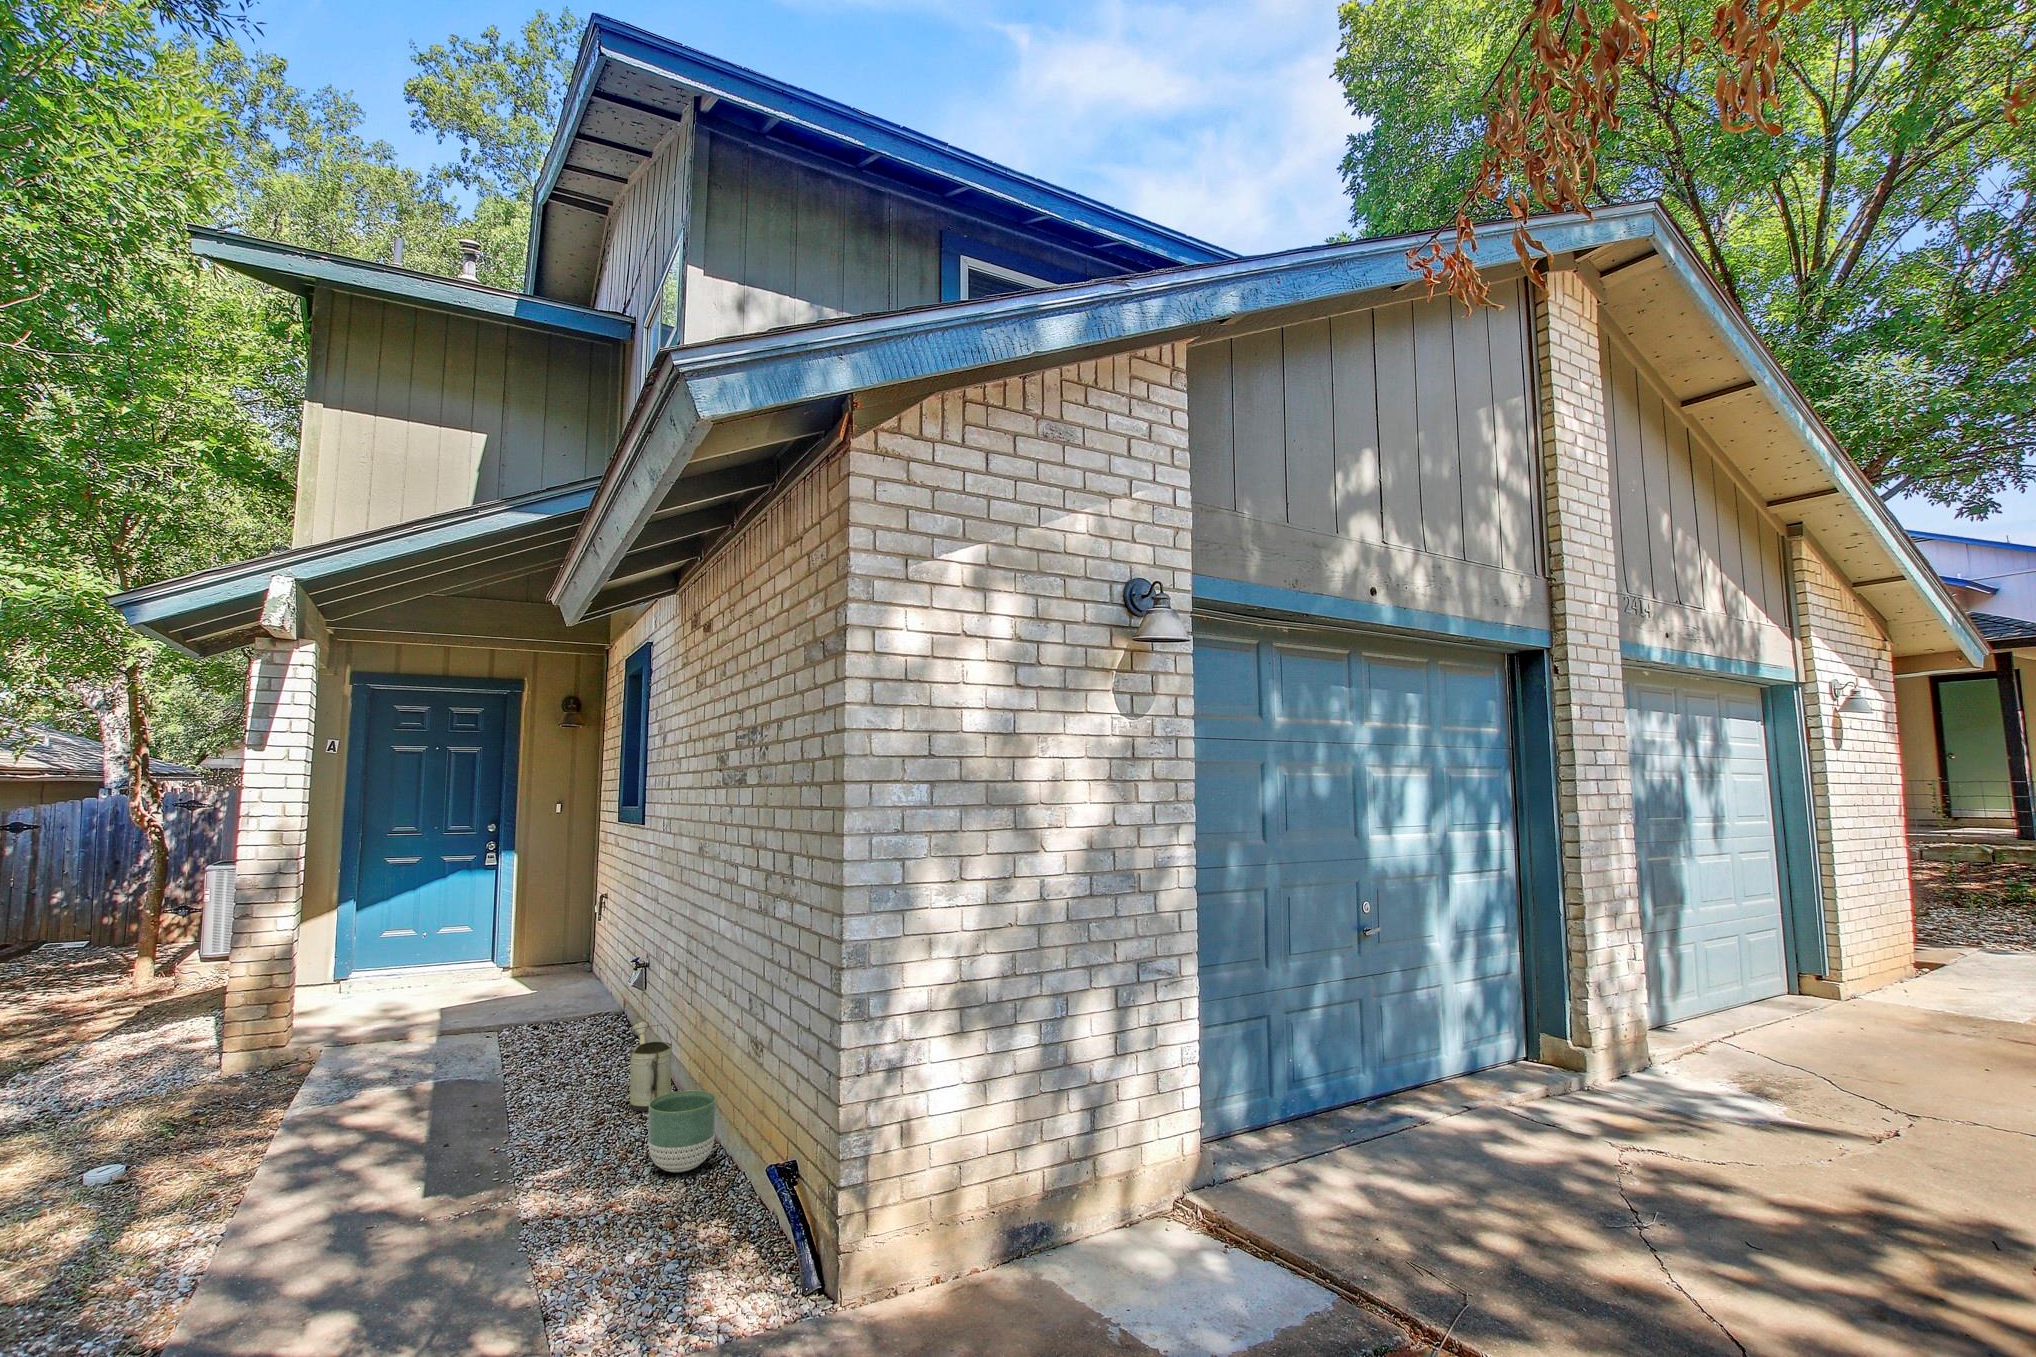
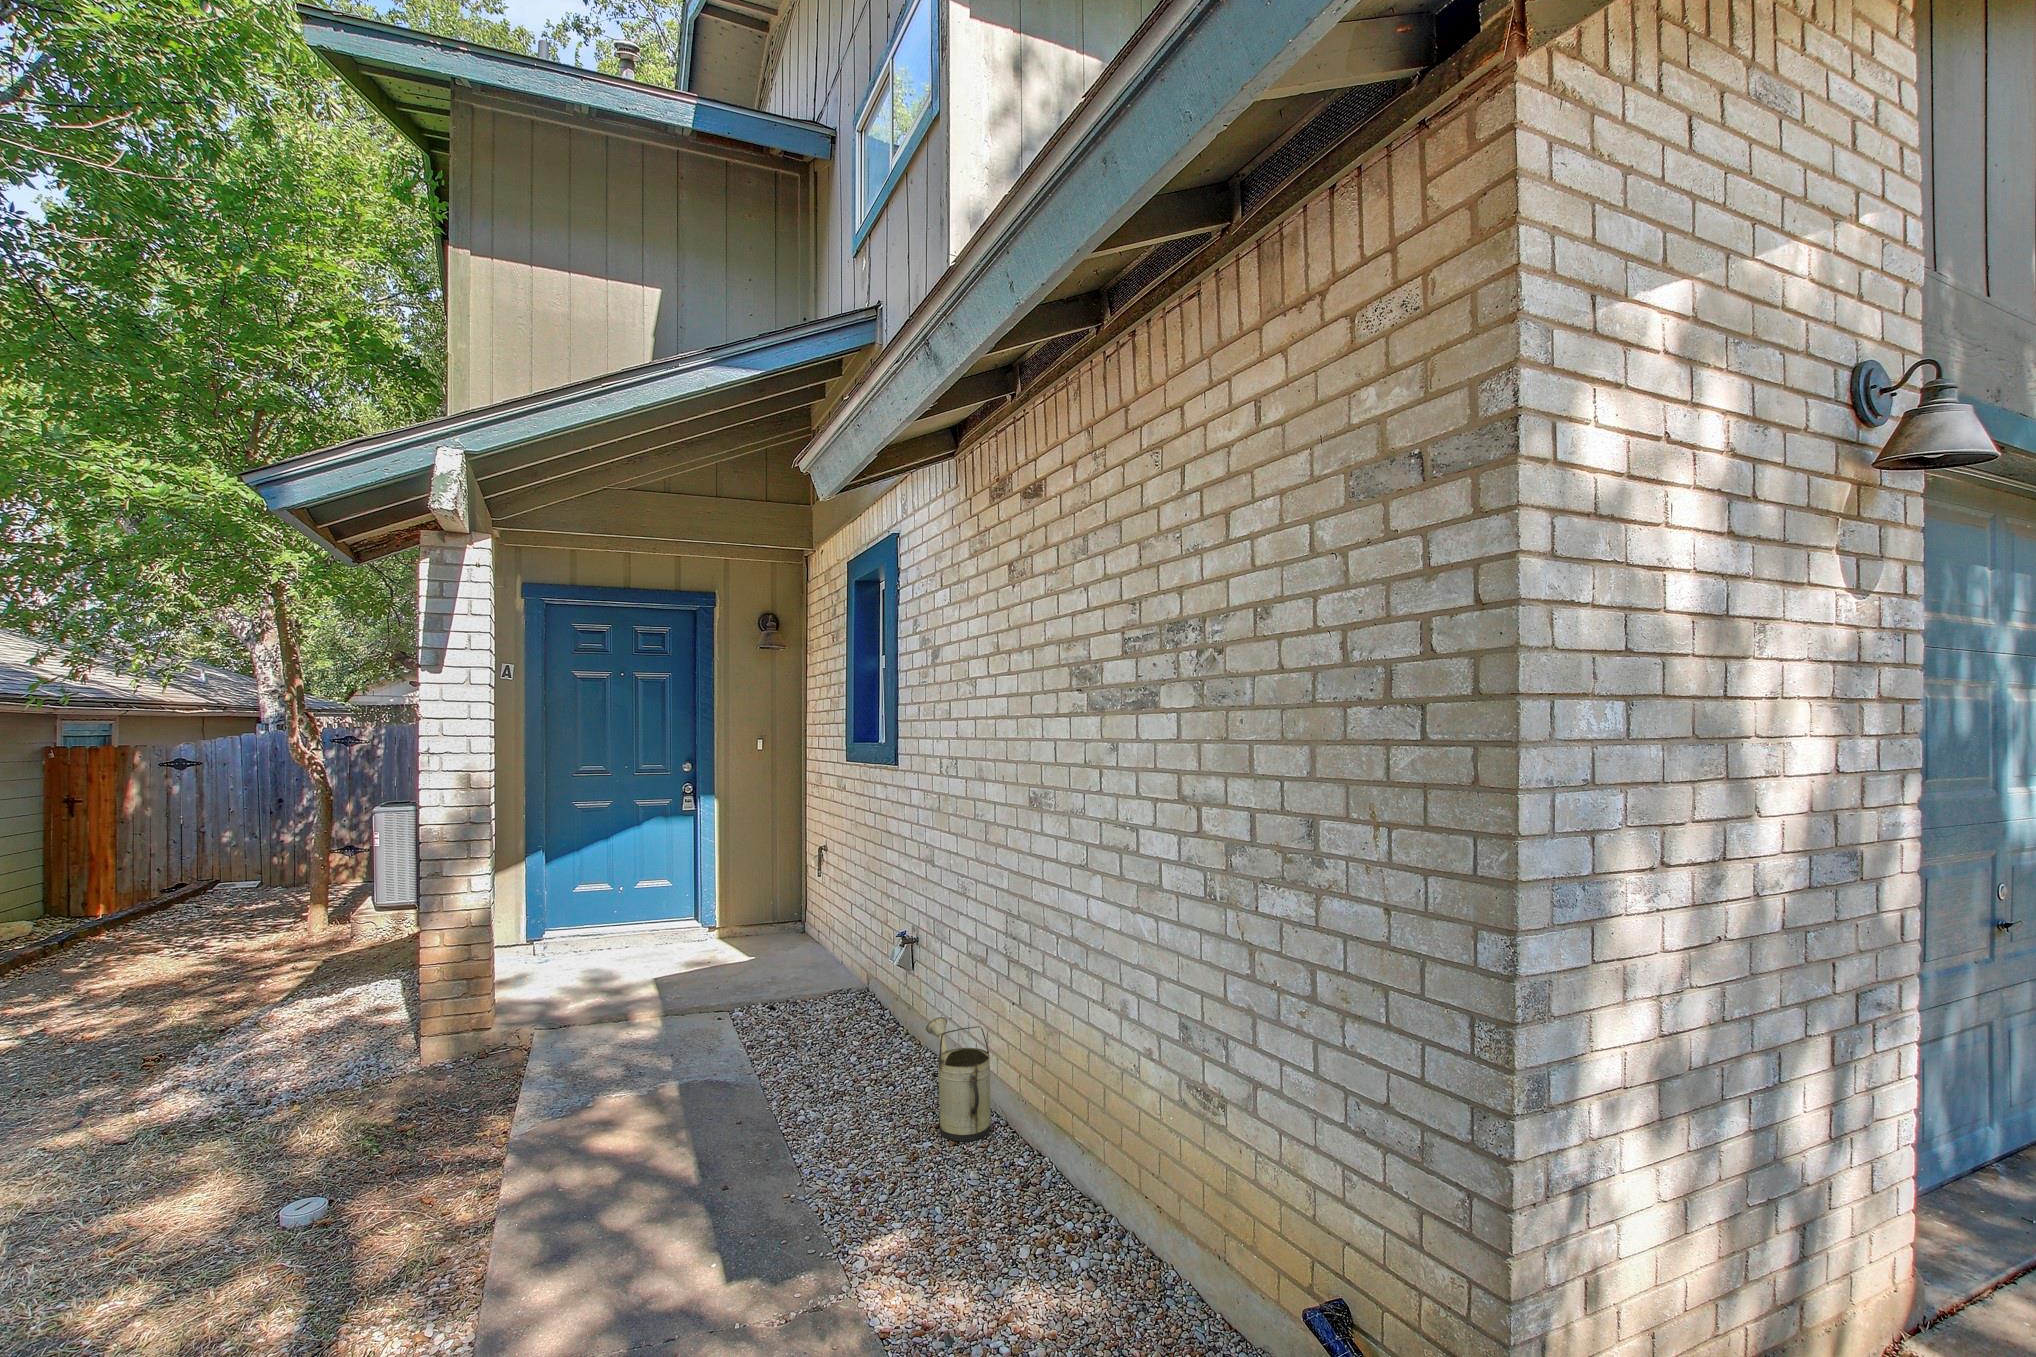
planter: present [648,1090,716,1172] -> none [1016,1134,1106,1255]

